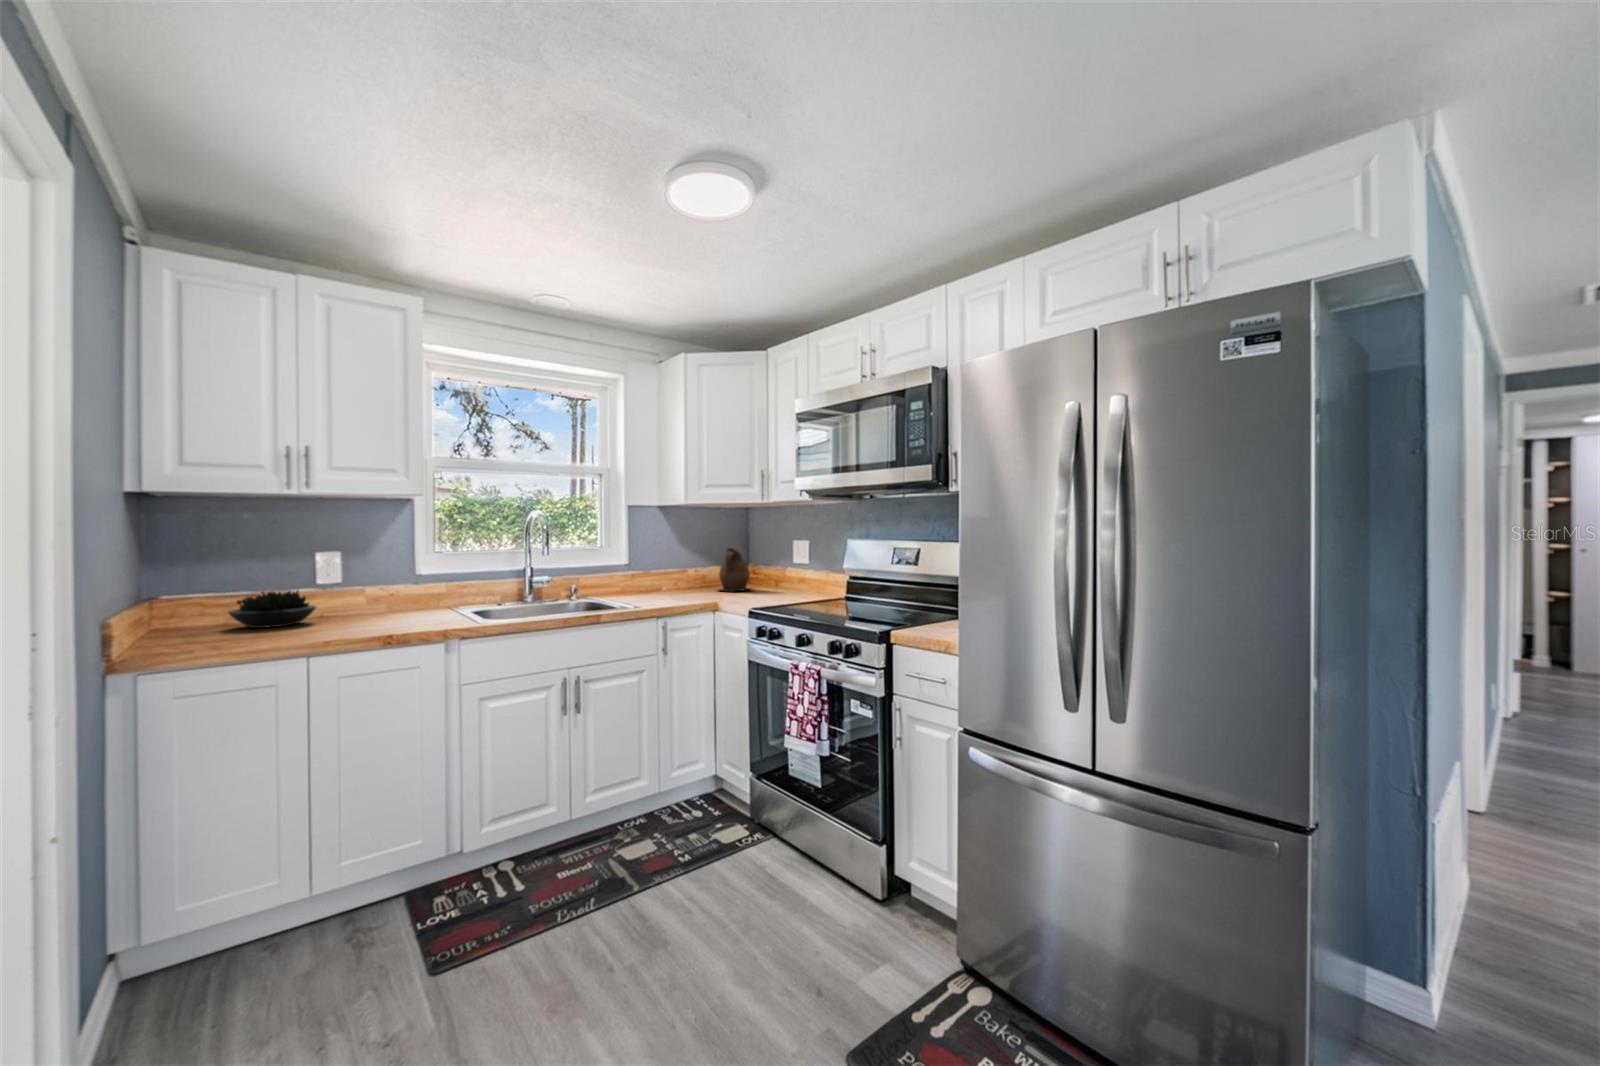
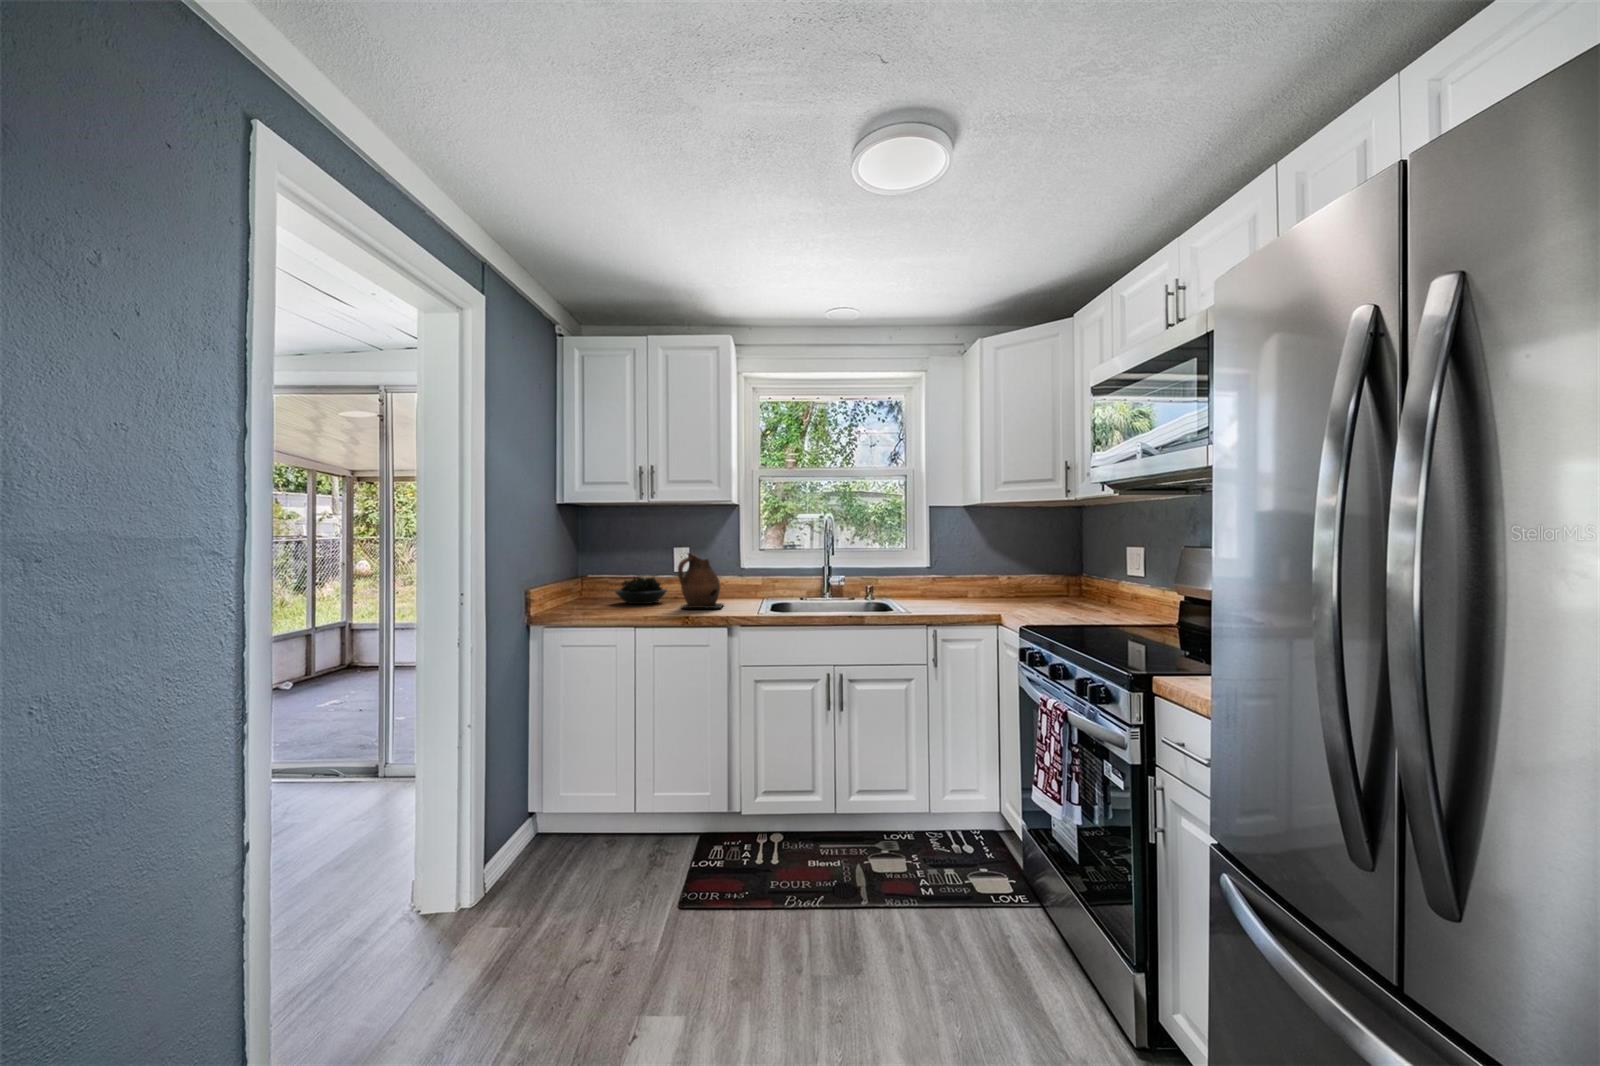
ceramic pitcher: present [719,548,751,591] -> present [678,553,723,608]

